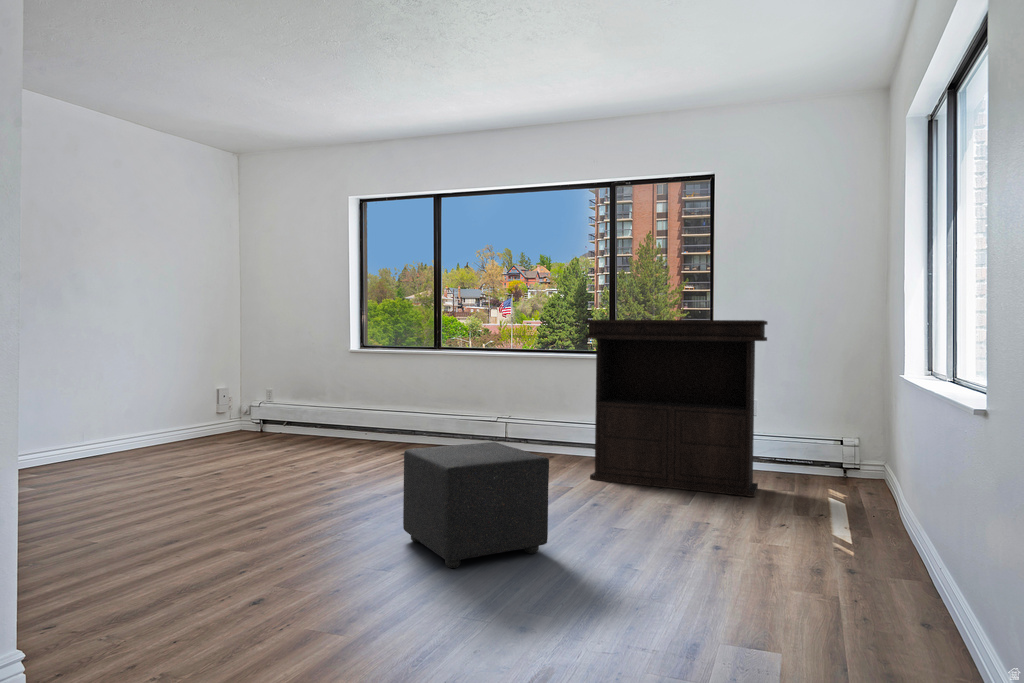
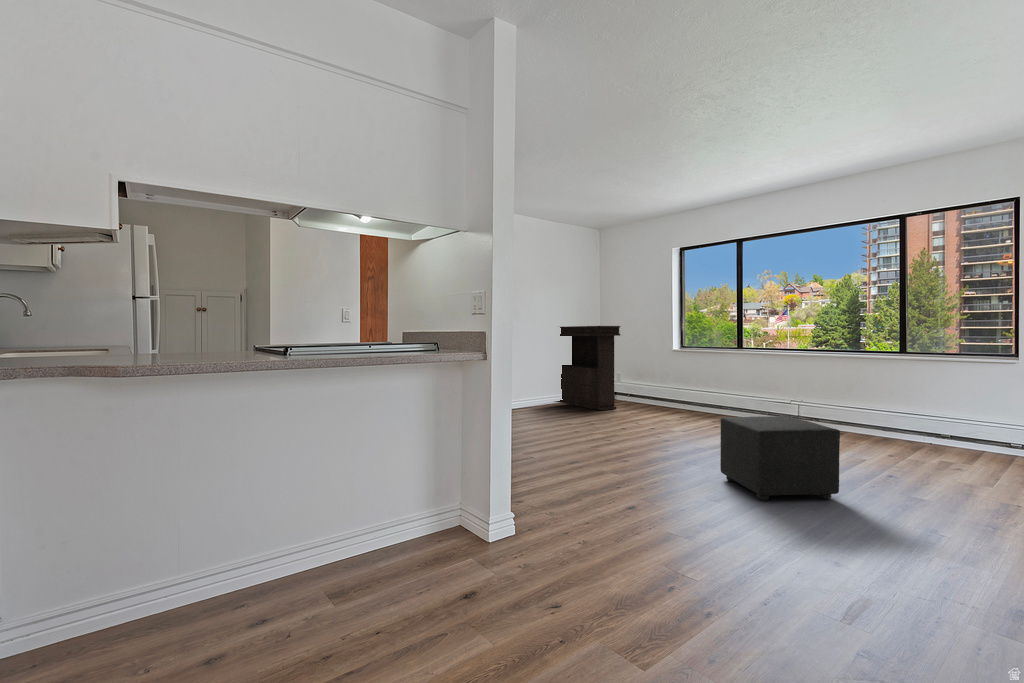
console table: present [585,320,768,497] -> present [556,326,620,411]

